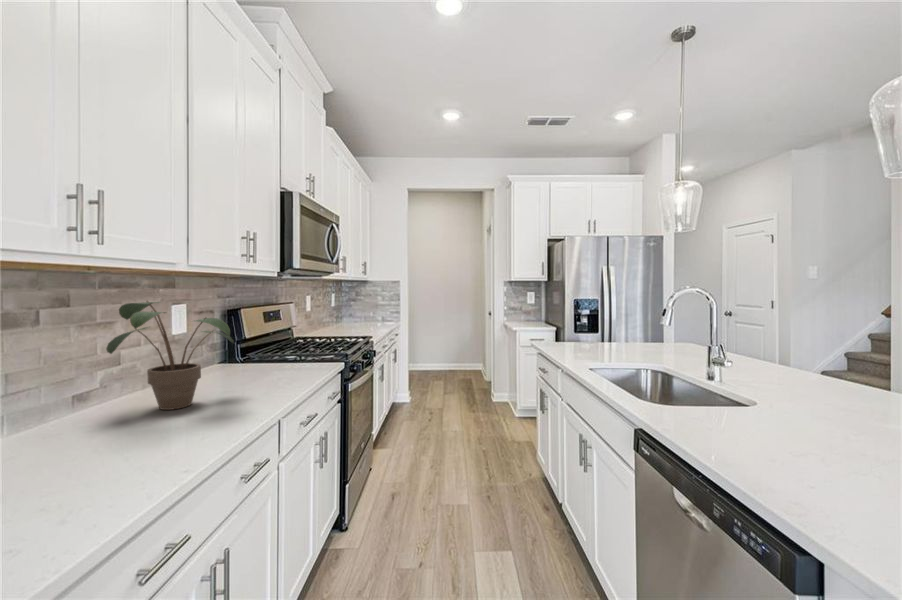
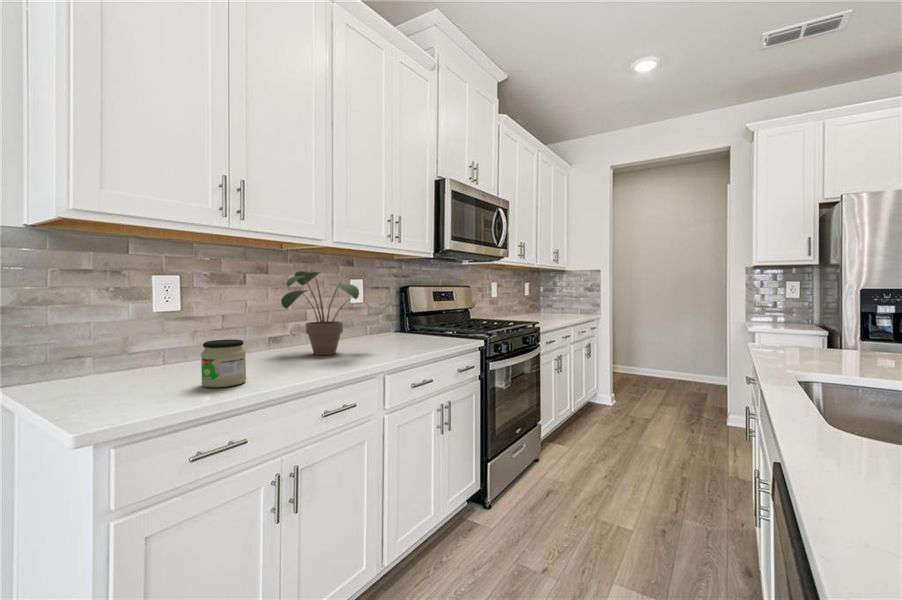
jar: none [51,415,127,495] -> present [201,339,246,387]

